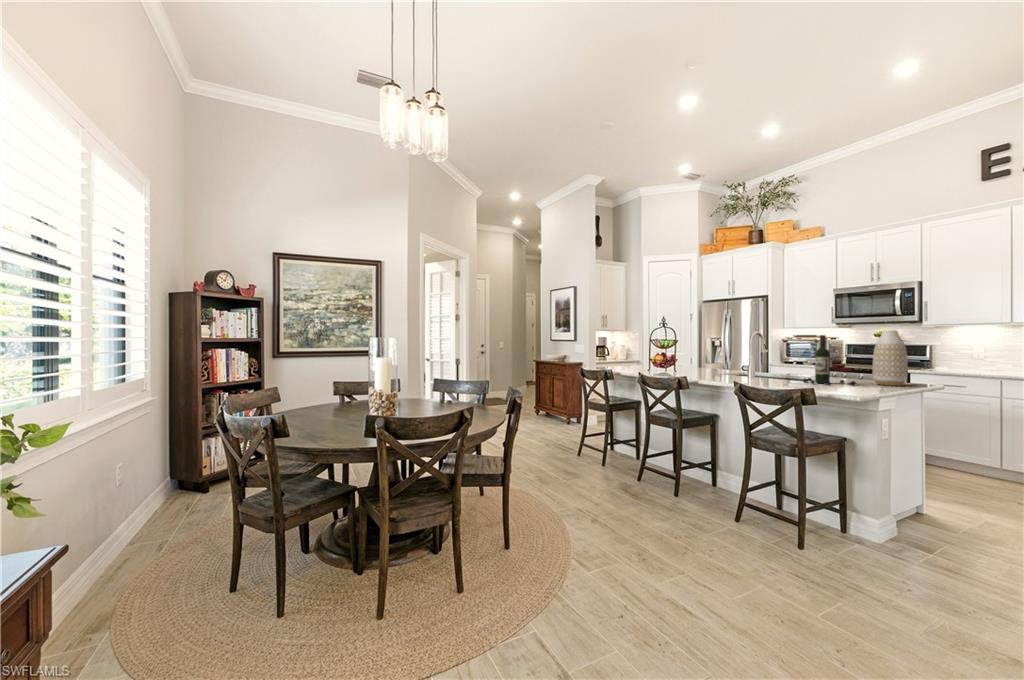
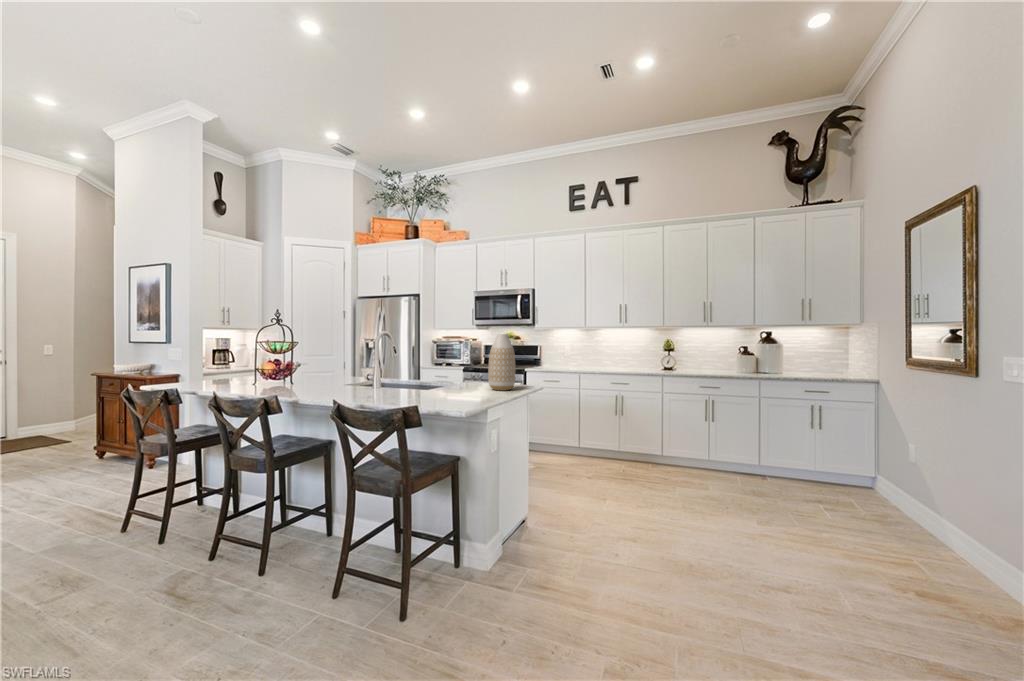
wine bottle: present [803,335,856,386] -> none [424,339,472,396]

